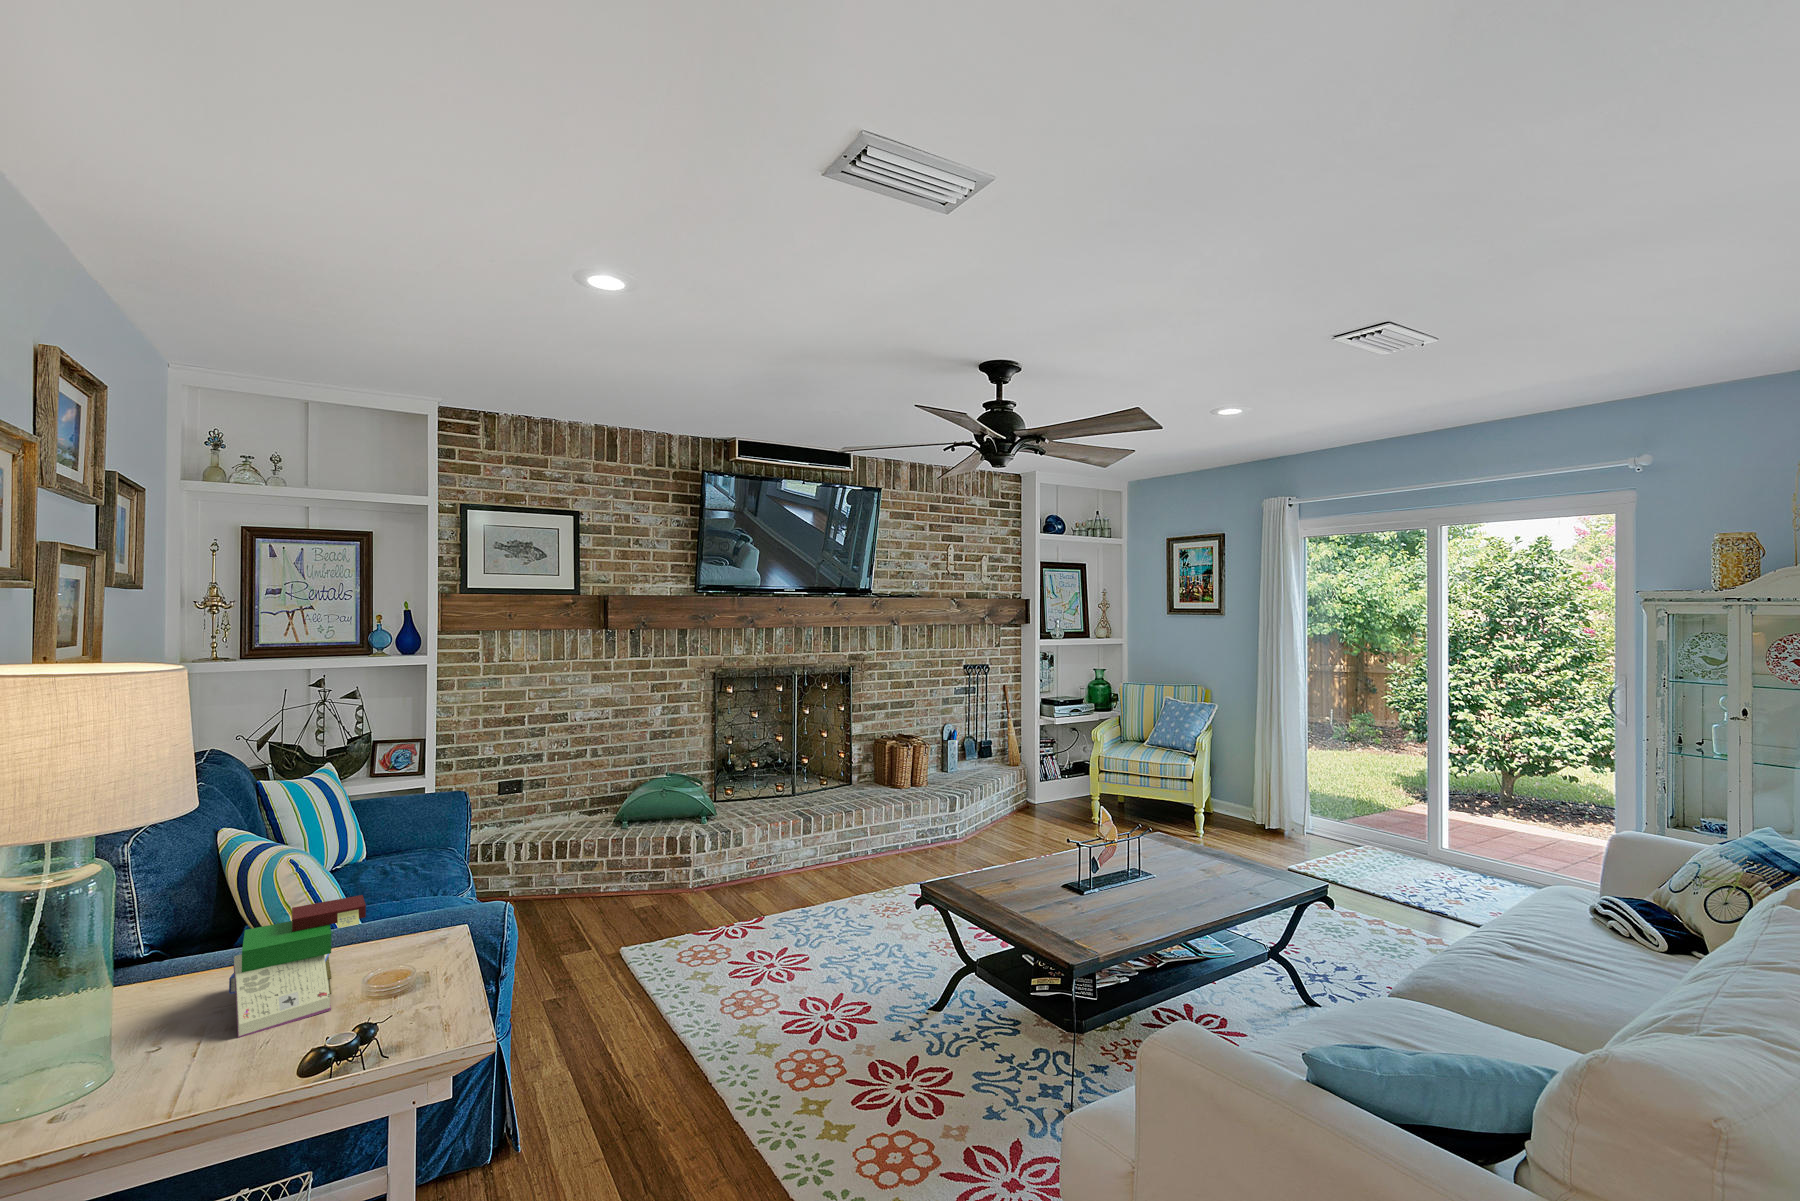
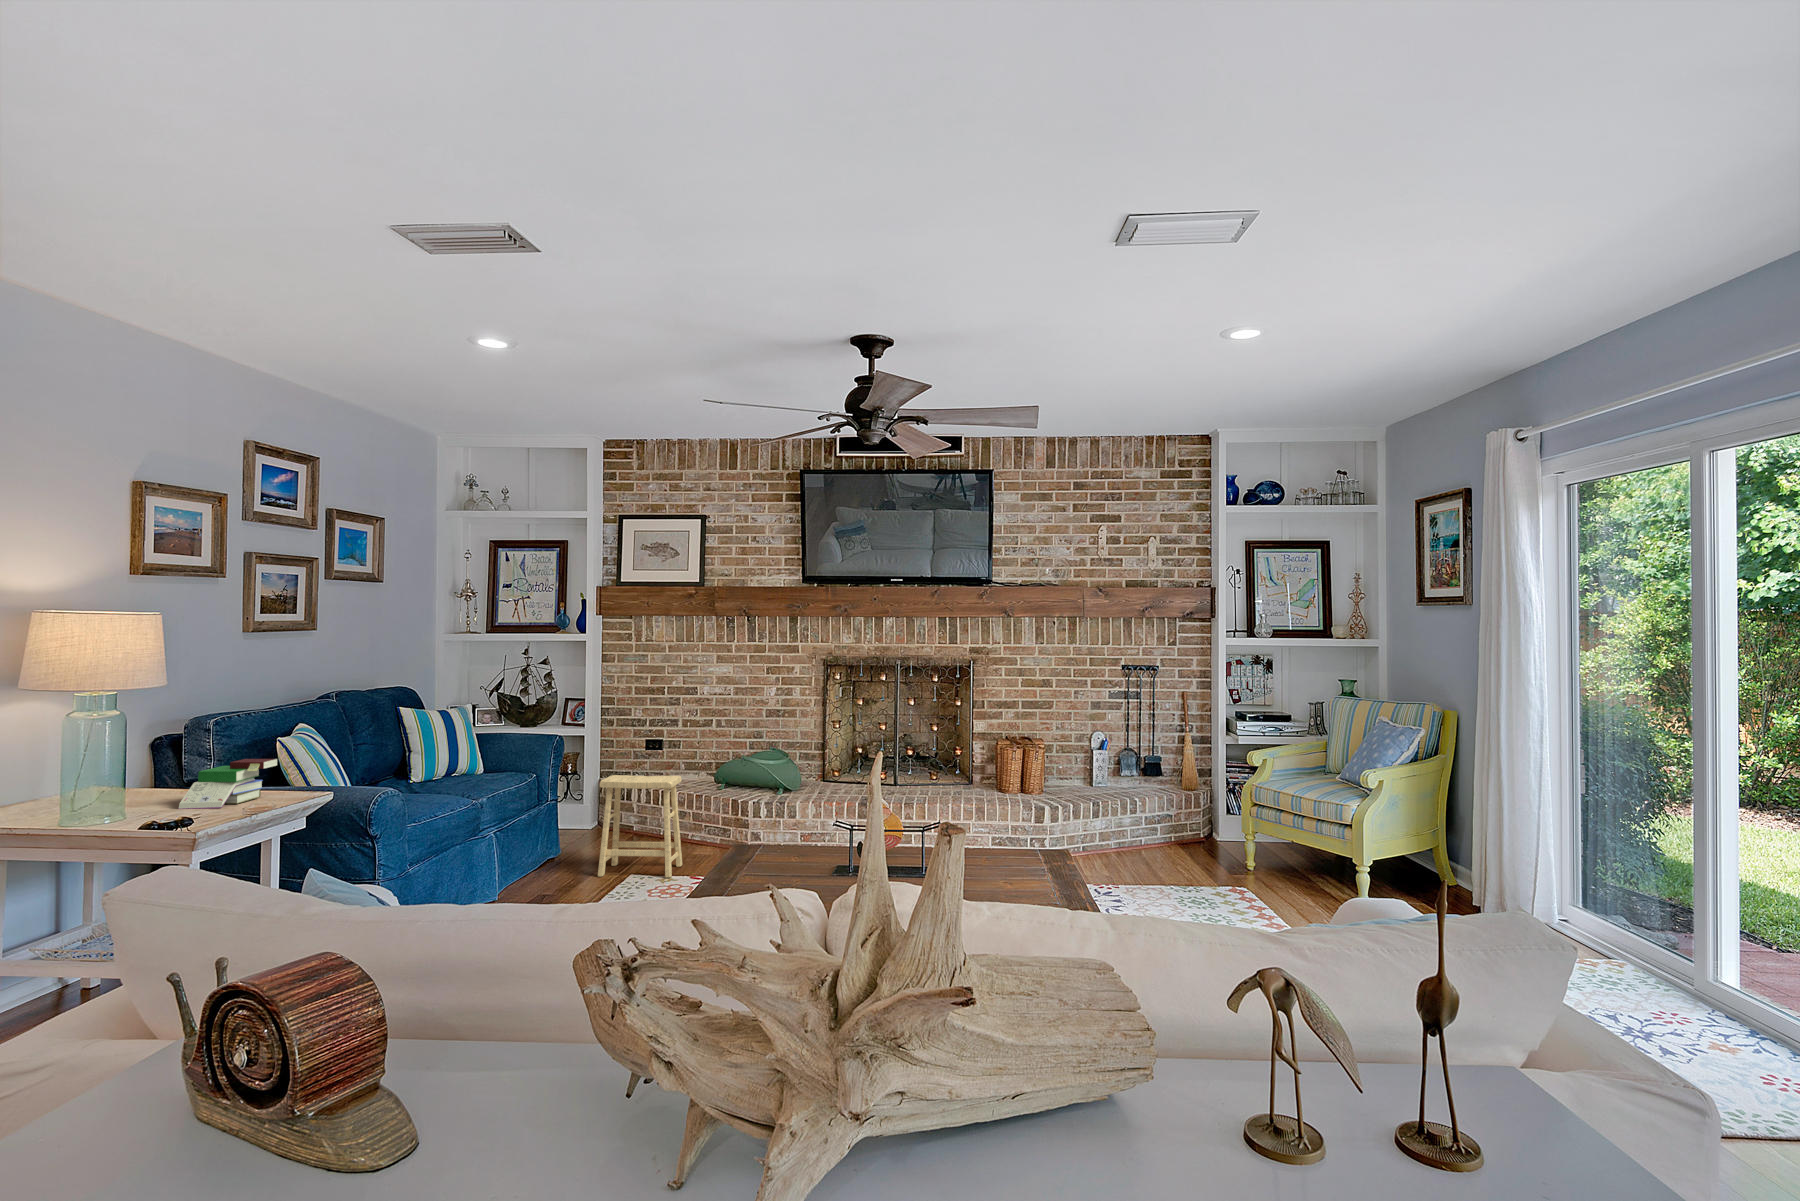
footstool: none [563,819,669,964] -> present [598,775,682,878]

